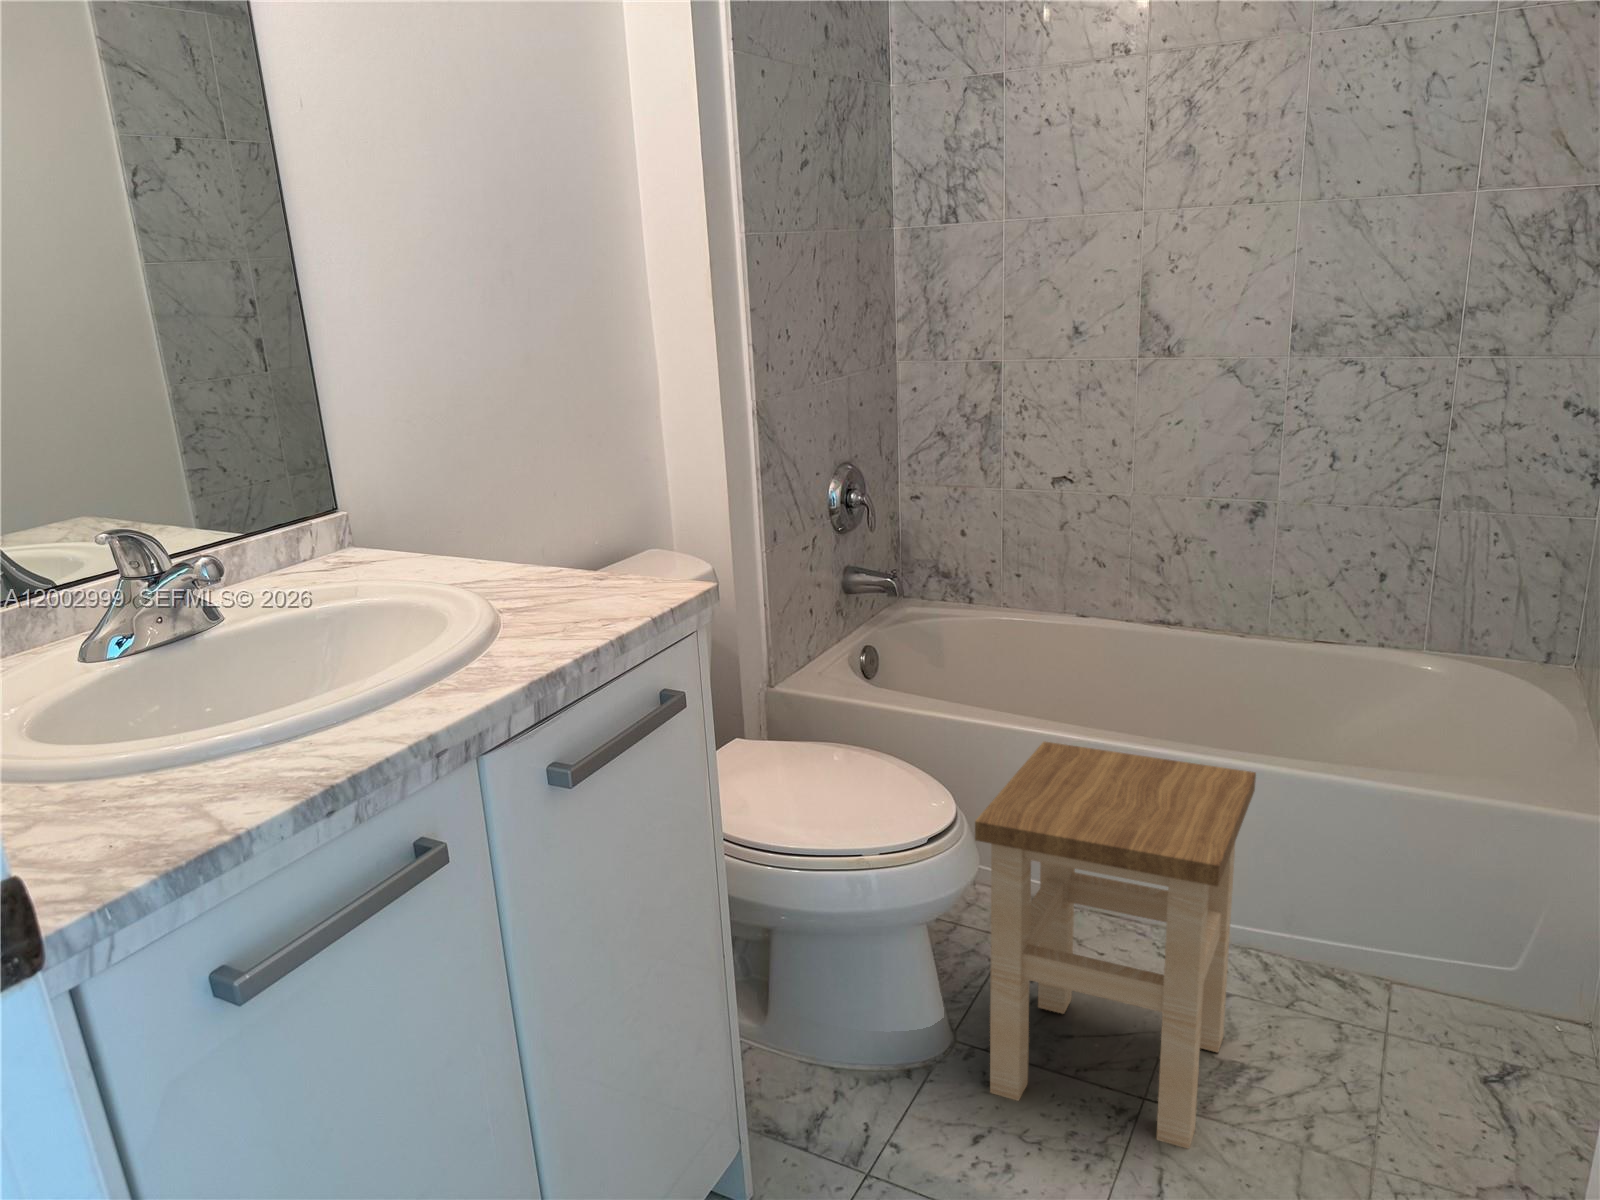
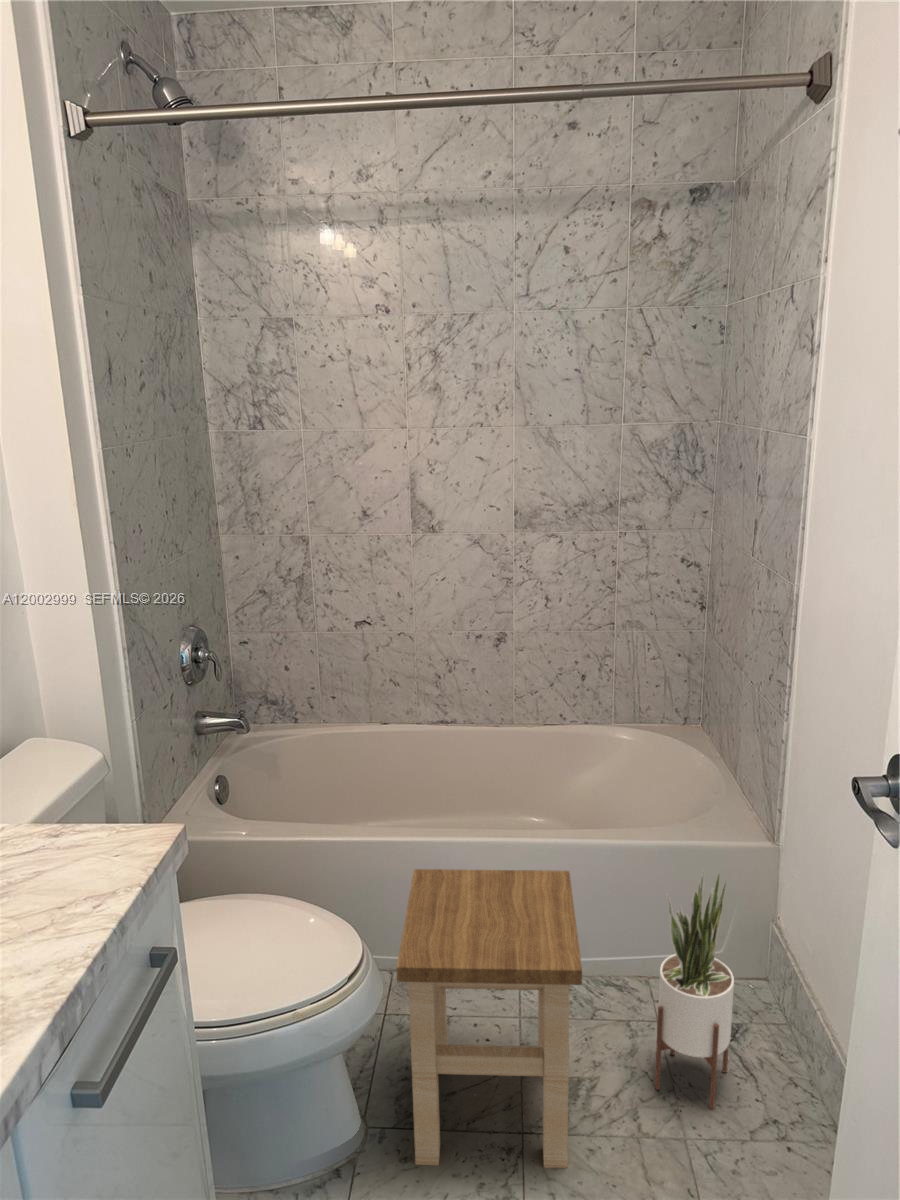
potted plant: none [1355,786,1504,1146] -> present [655,869,734,1109]

